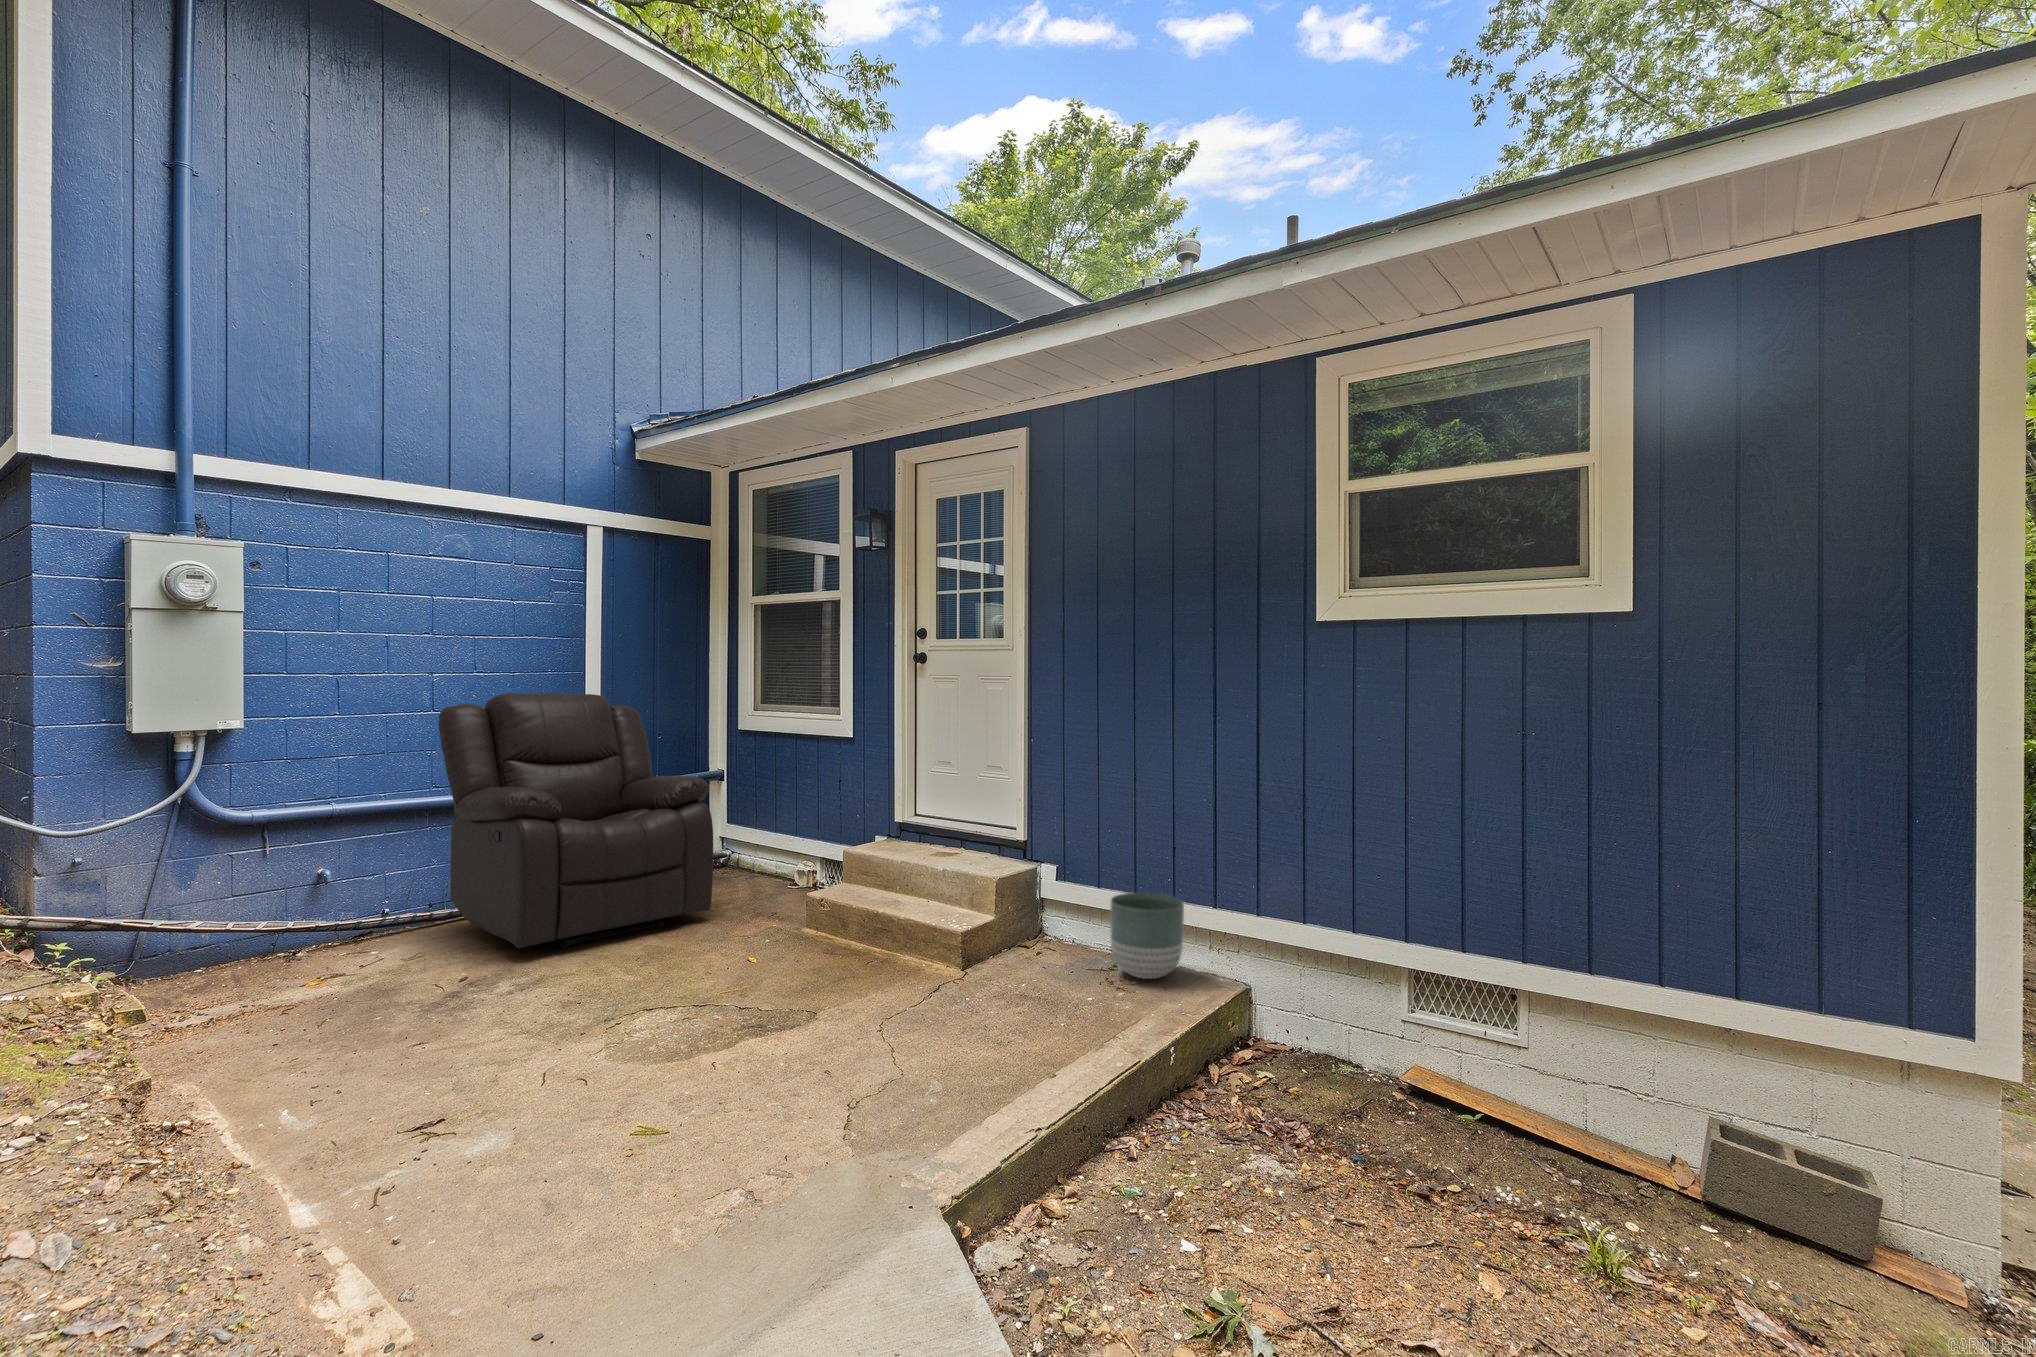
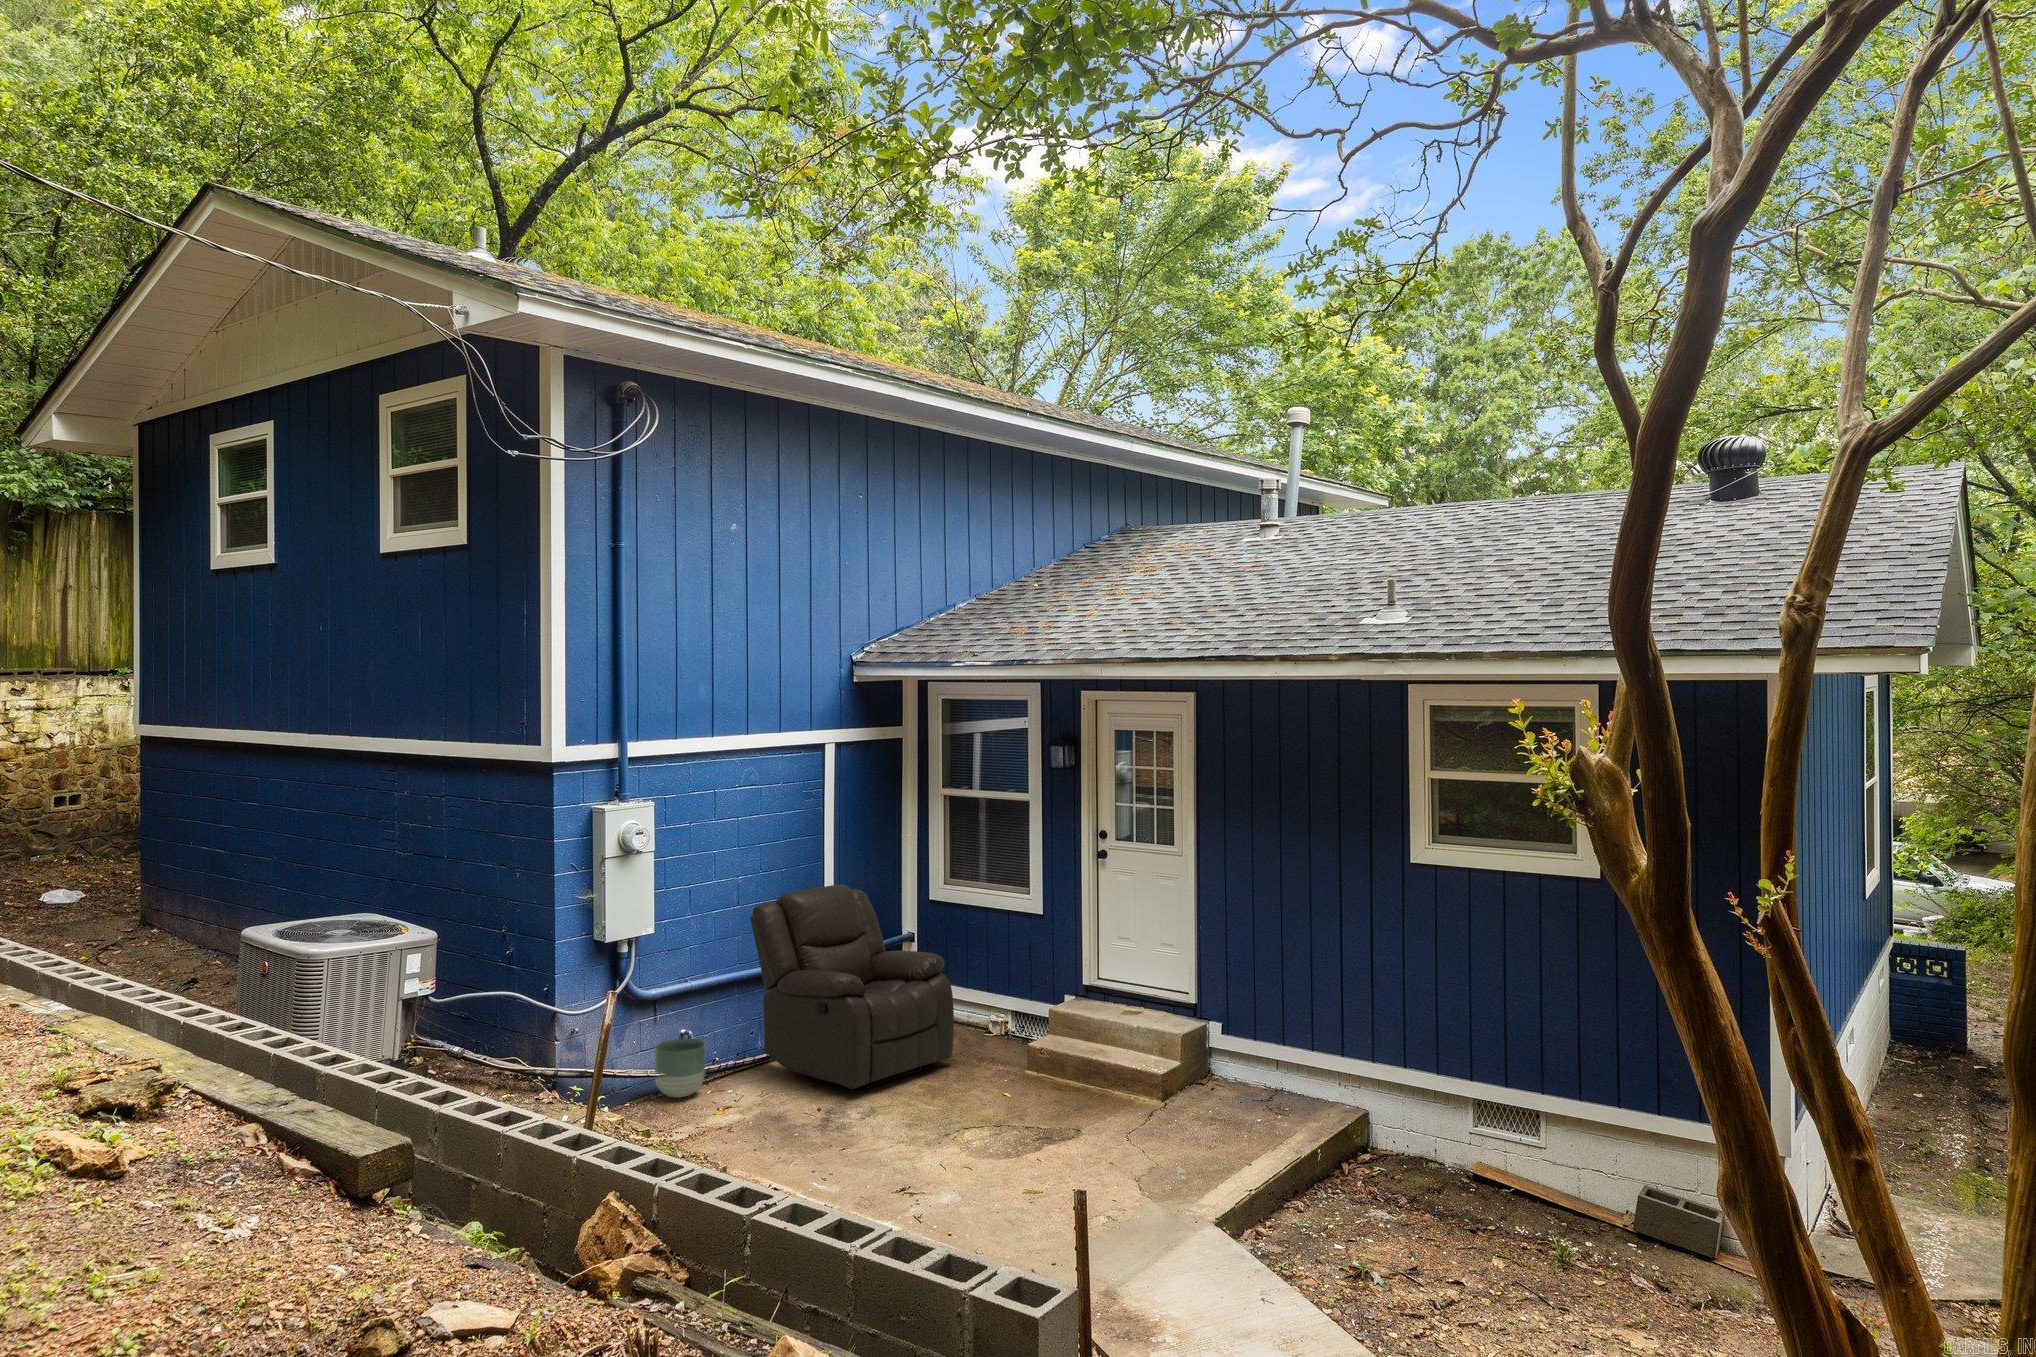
planter: present [1110,893,1184,979] -> present [655,1038,706,1098]

